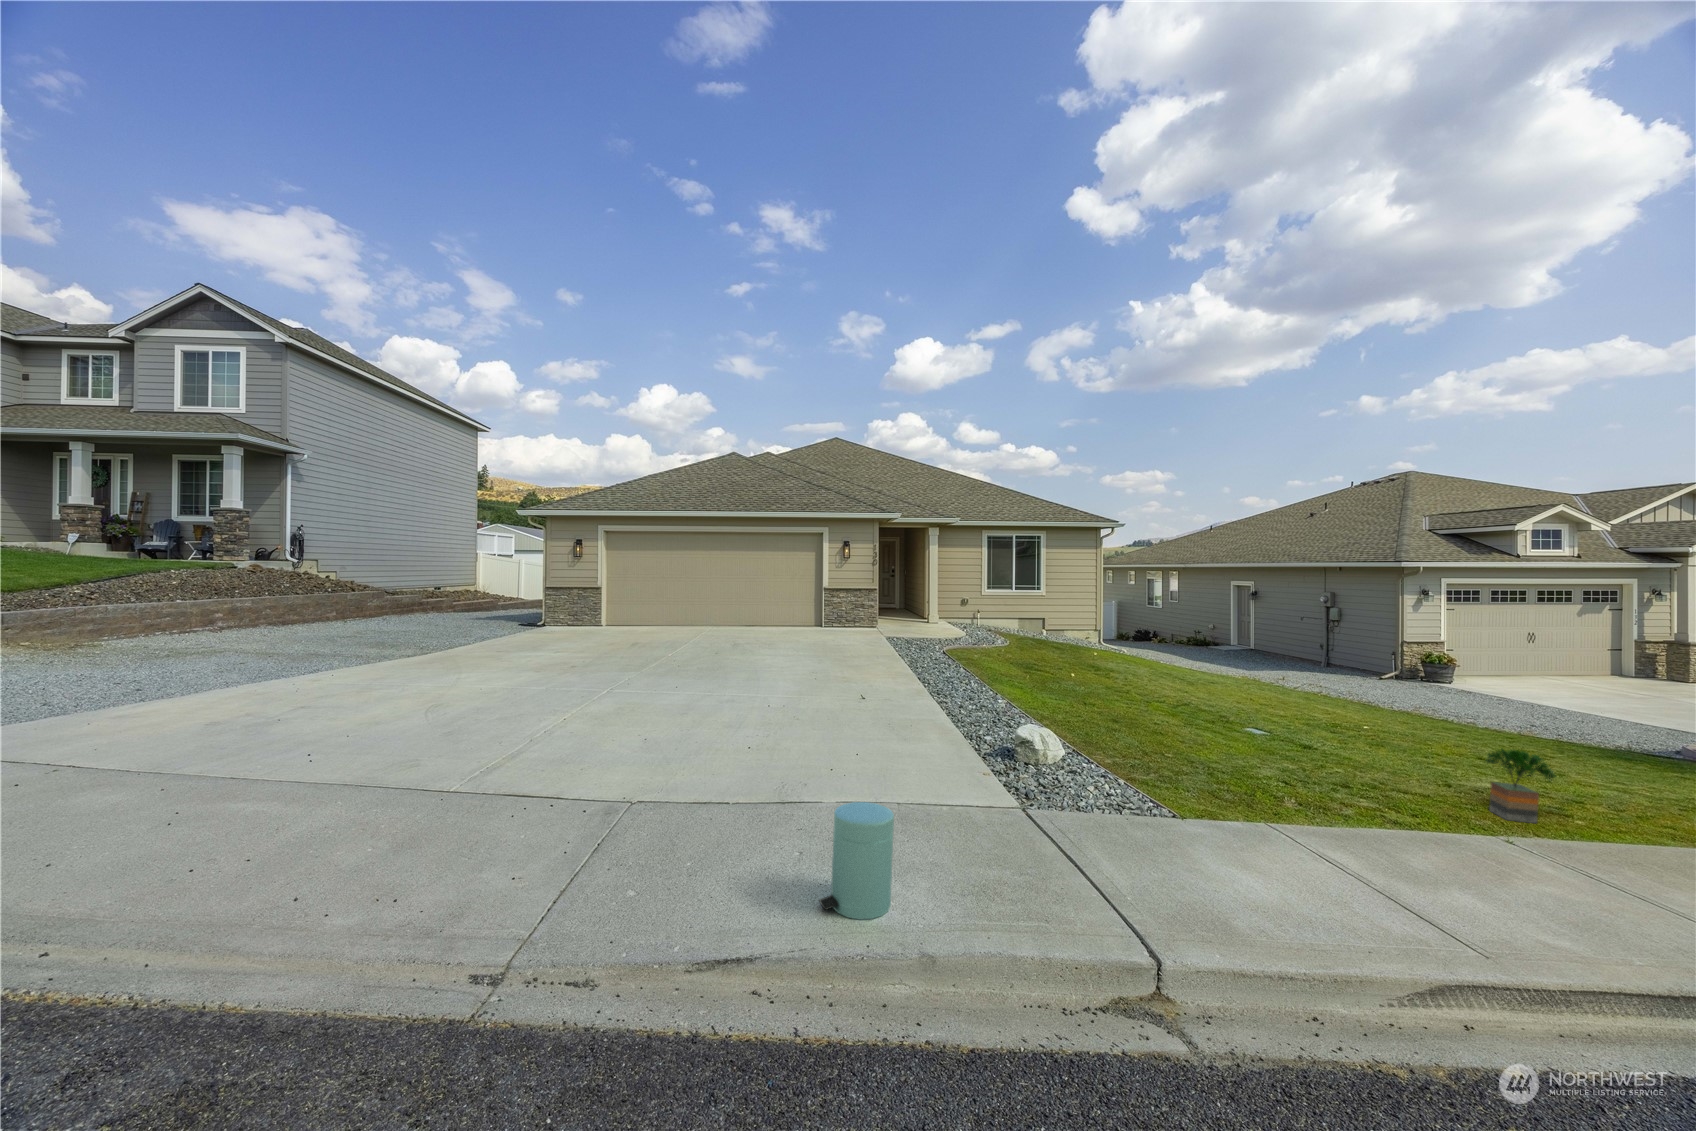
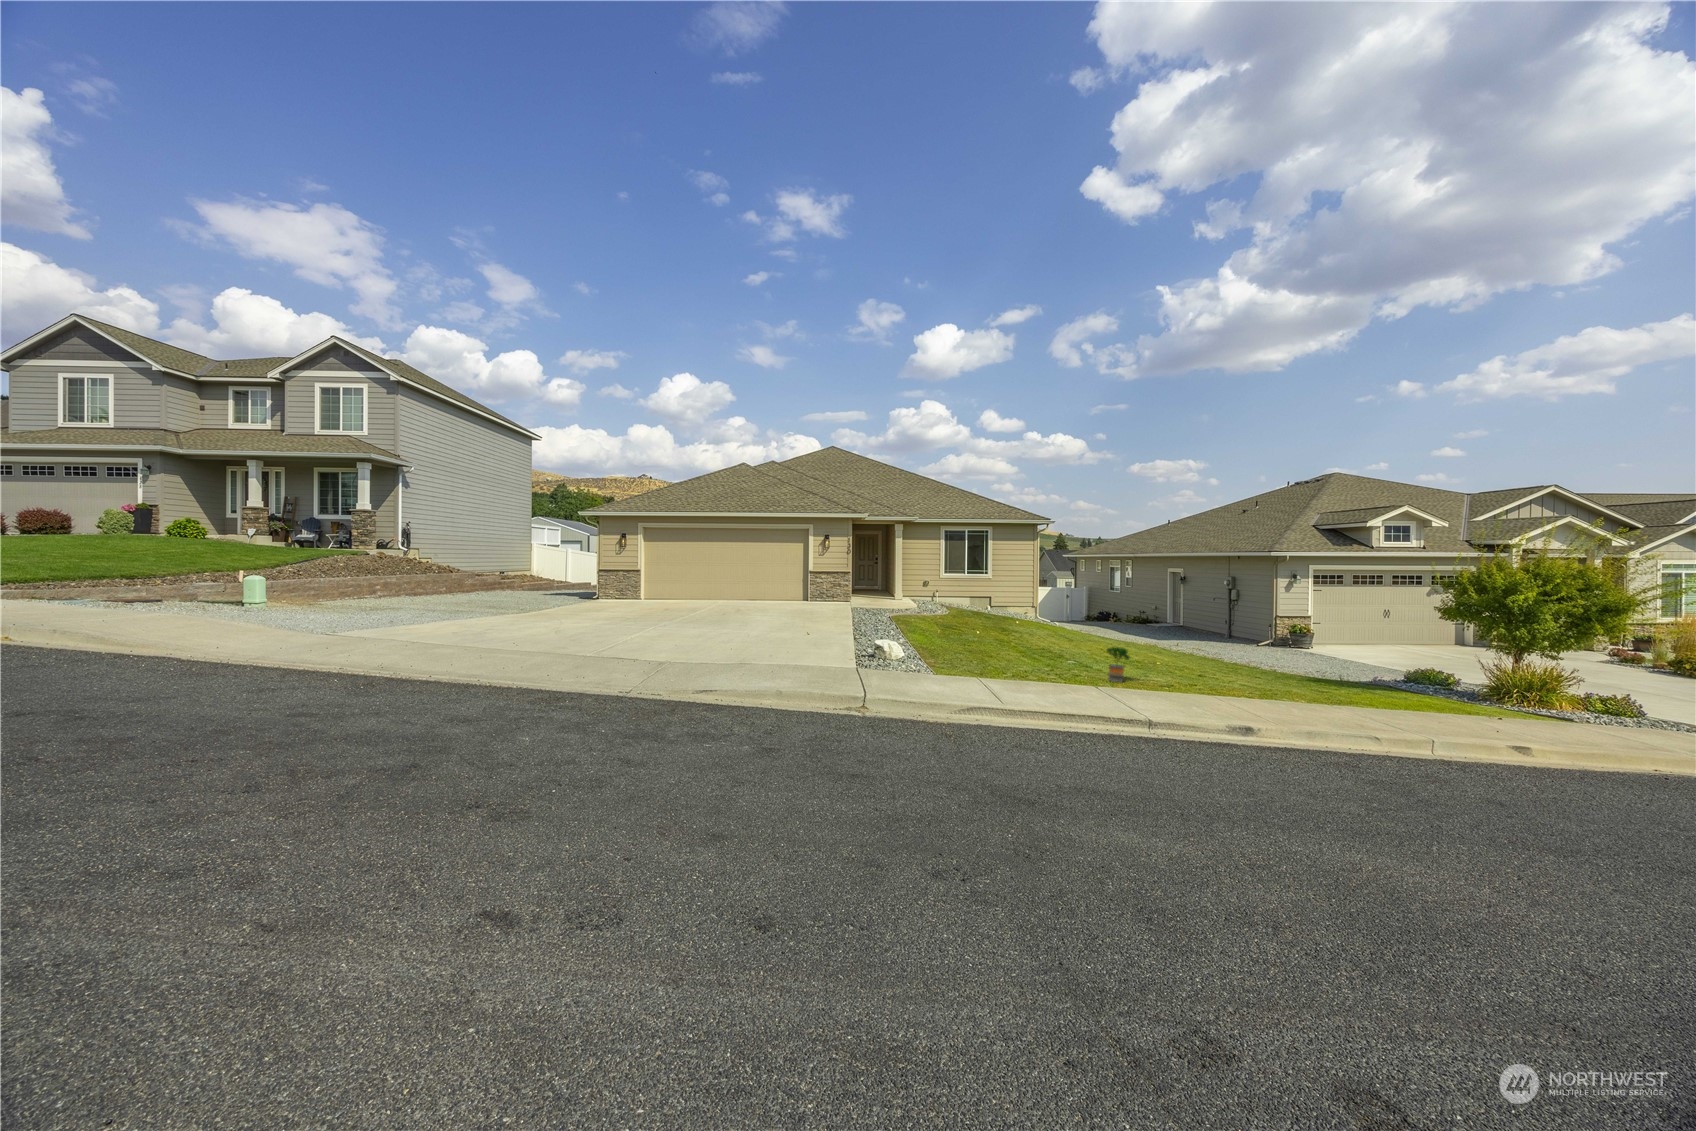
trash can: present [820,802,894,920] -> none [751,648,781,688]

